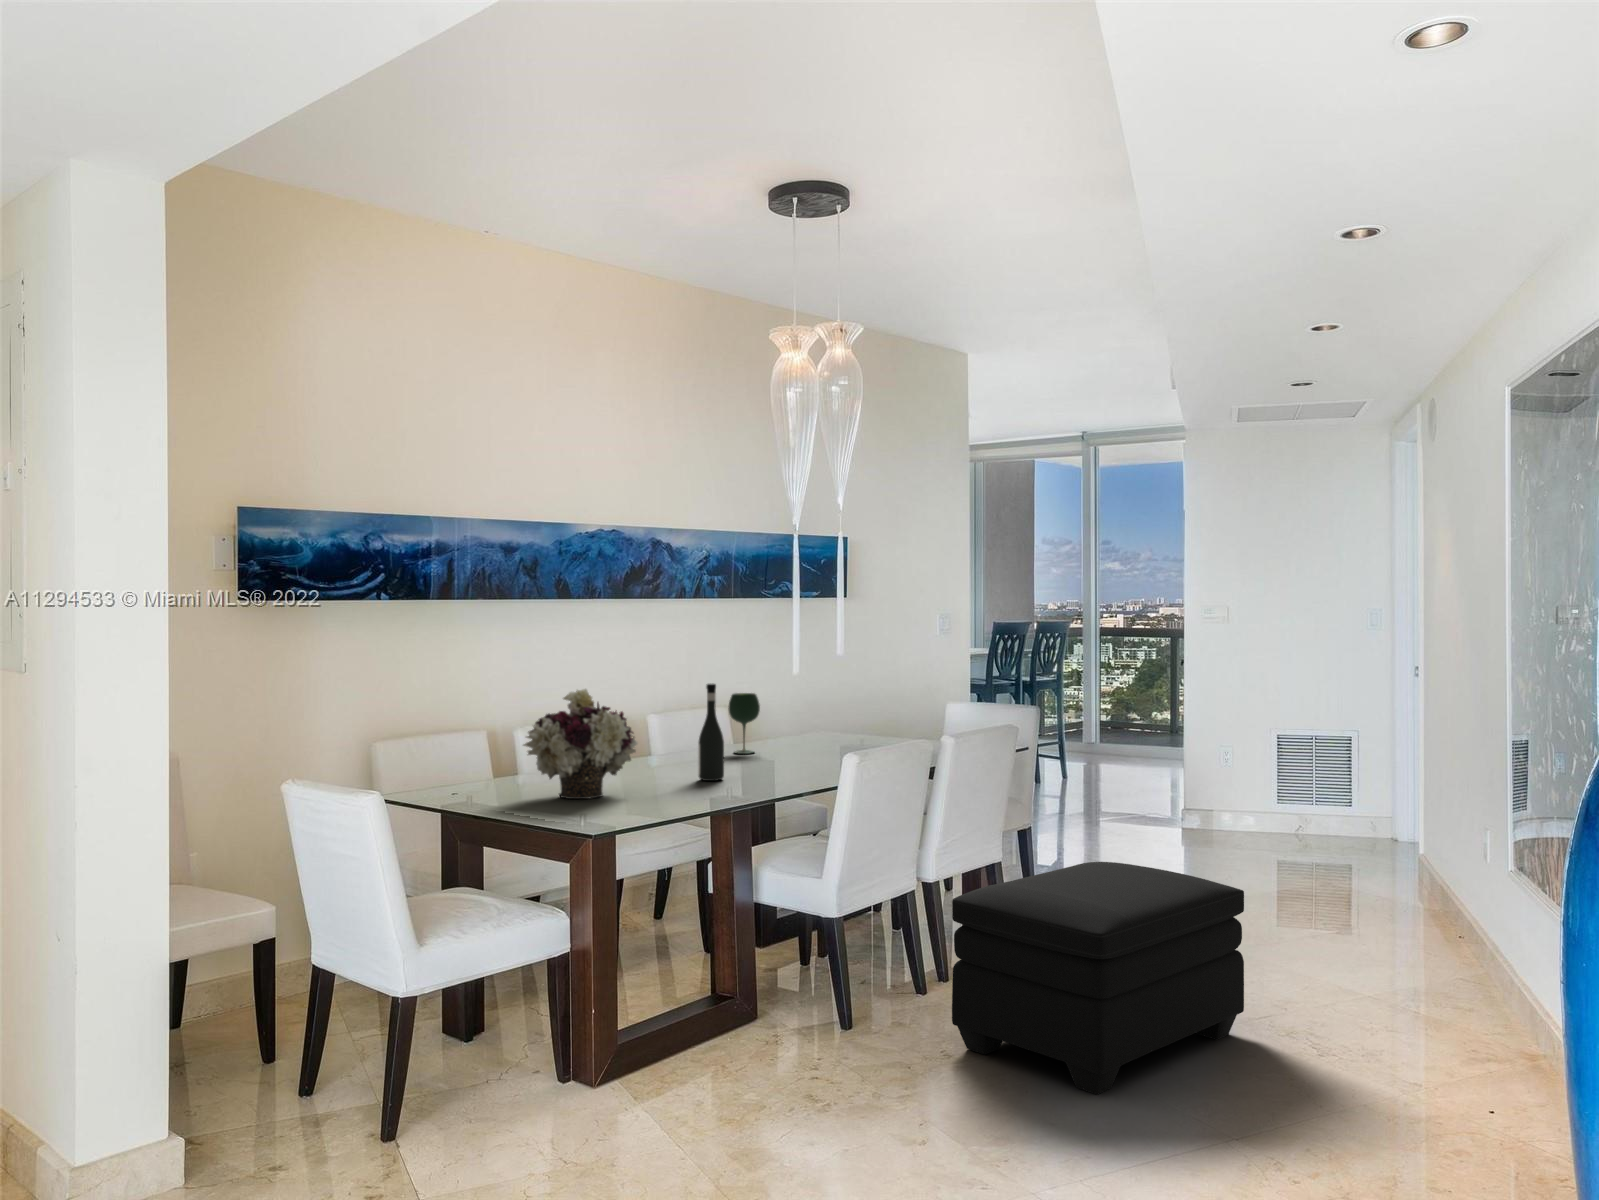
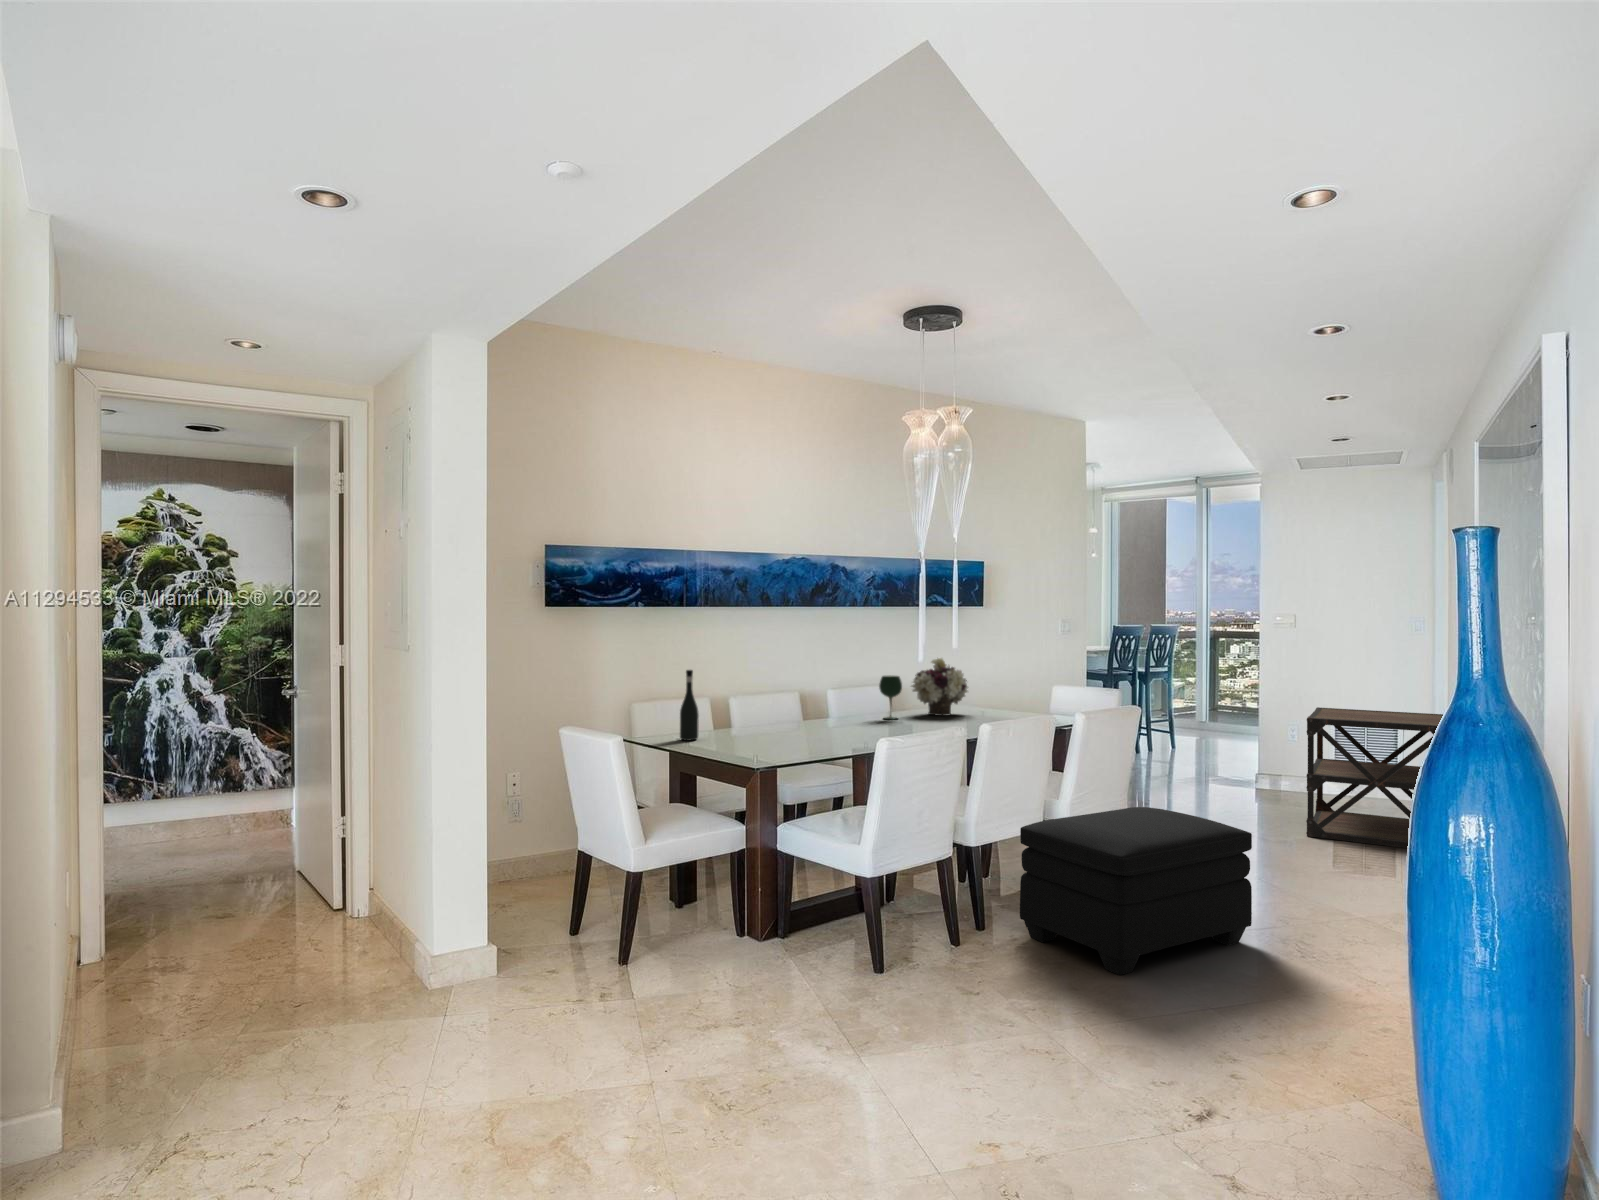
wine bottle: present [698,683,724,781] -> present [680,670,699,741]
flower arrangement: present [523,689,637,799] -> present [911,658,968,716]
side table: none [1259,722,1428,898] -> present [1306,707,1443,848]

